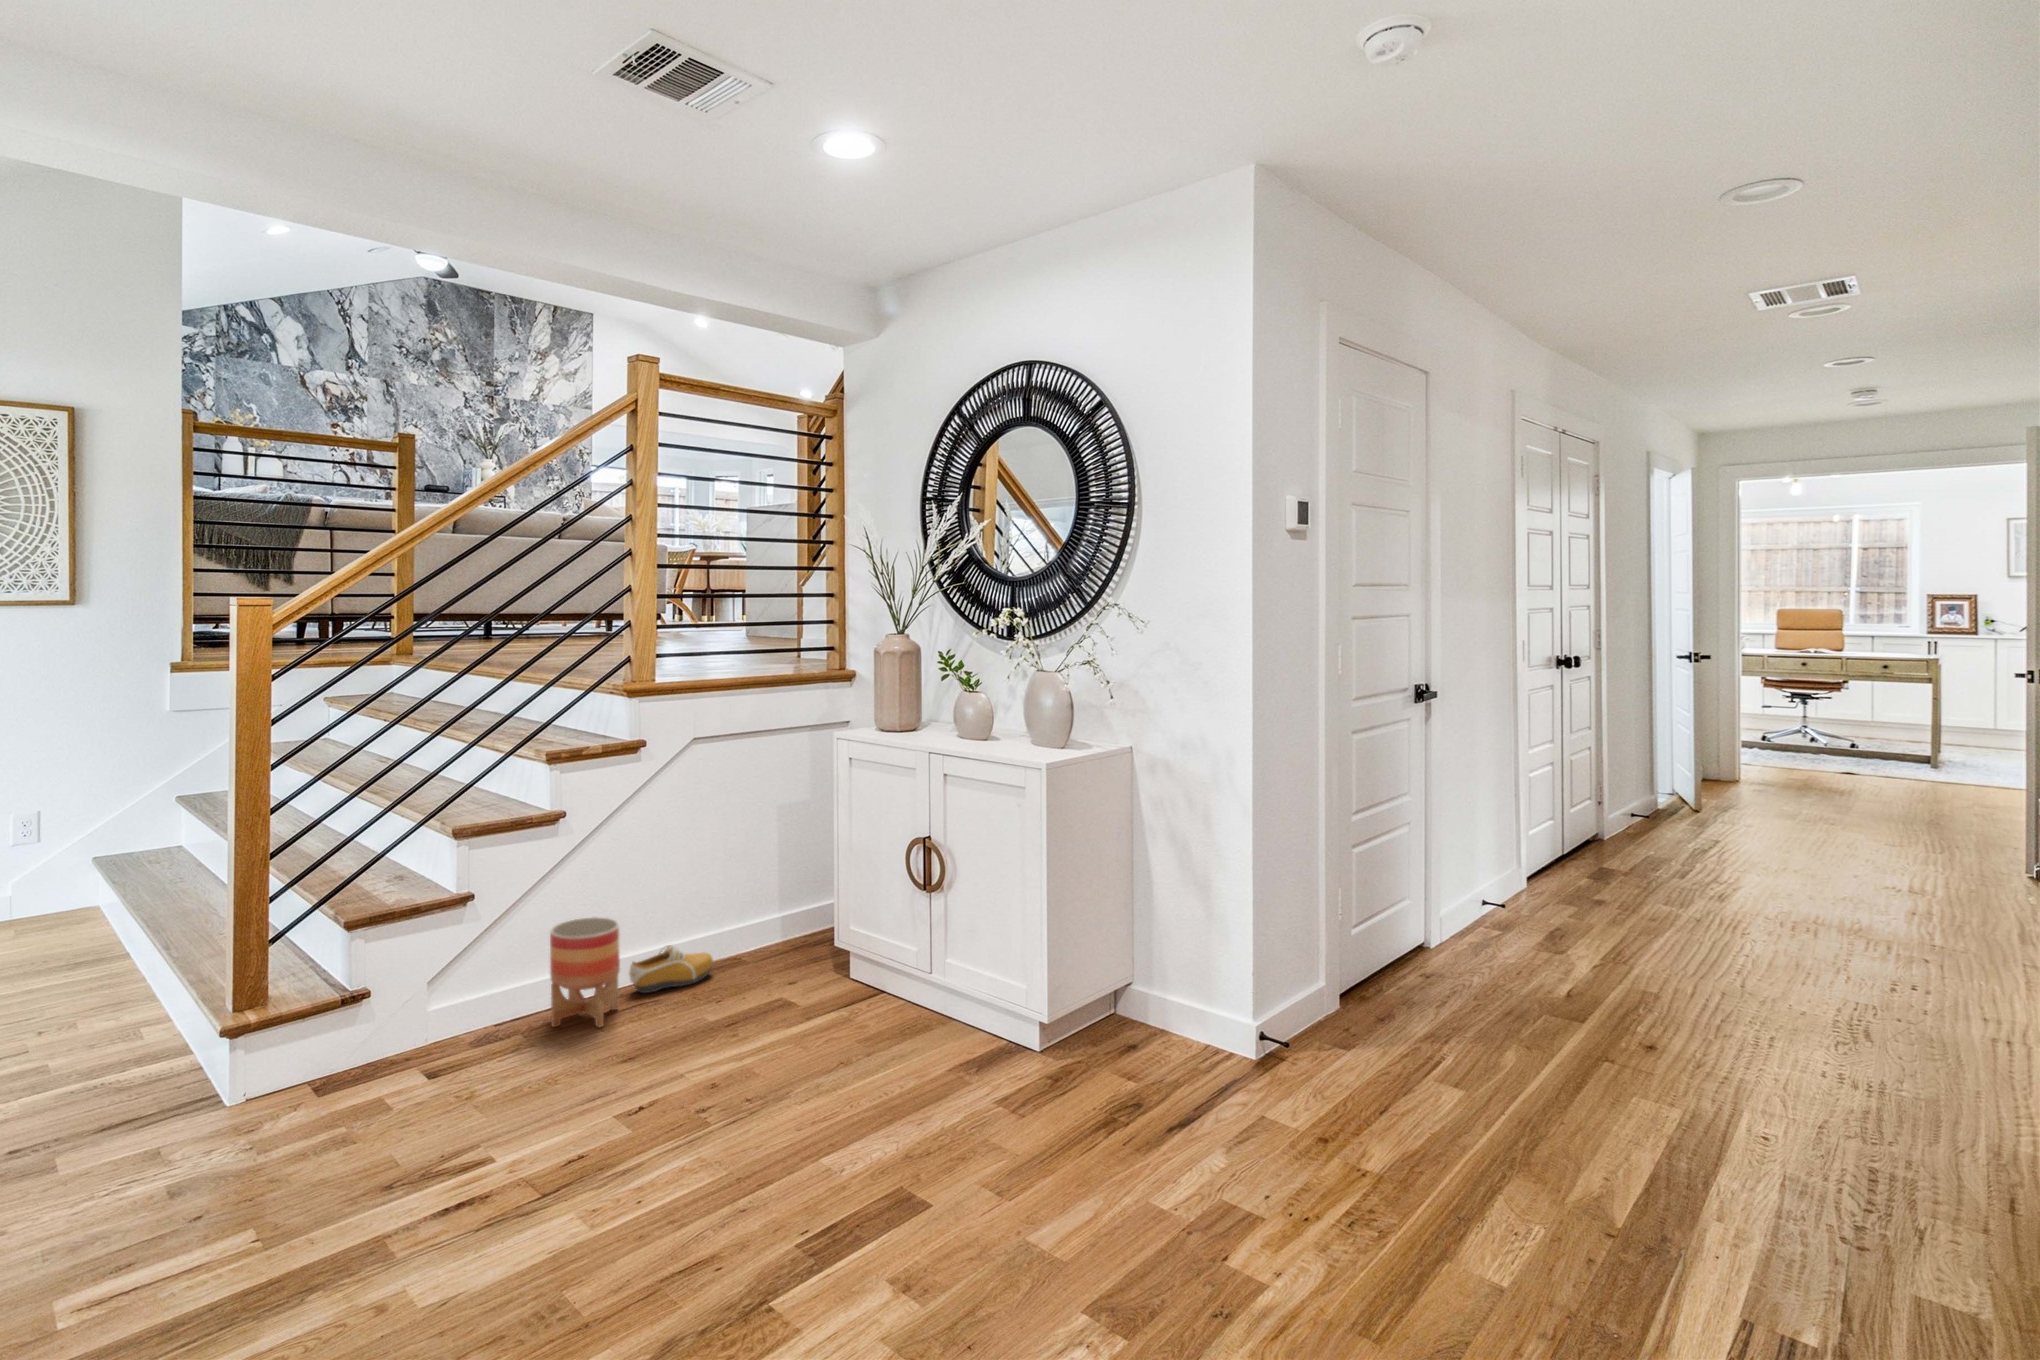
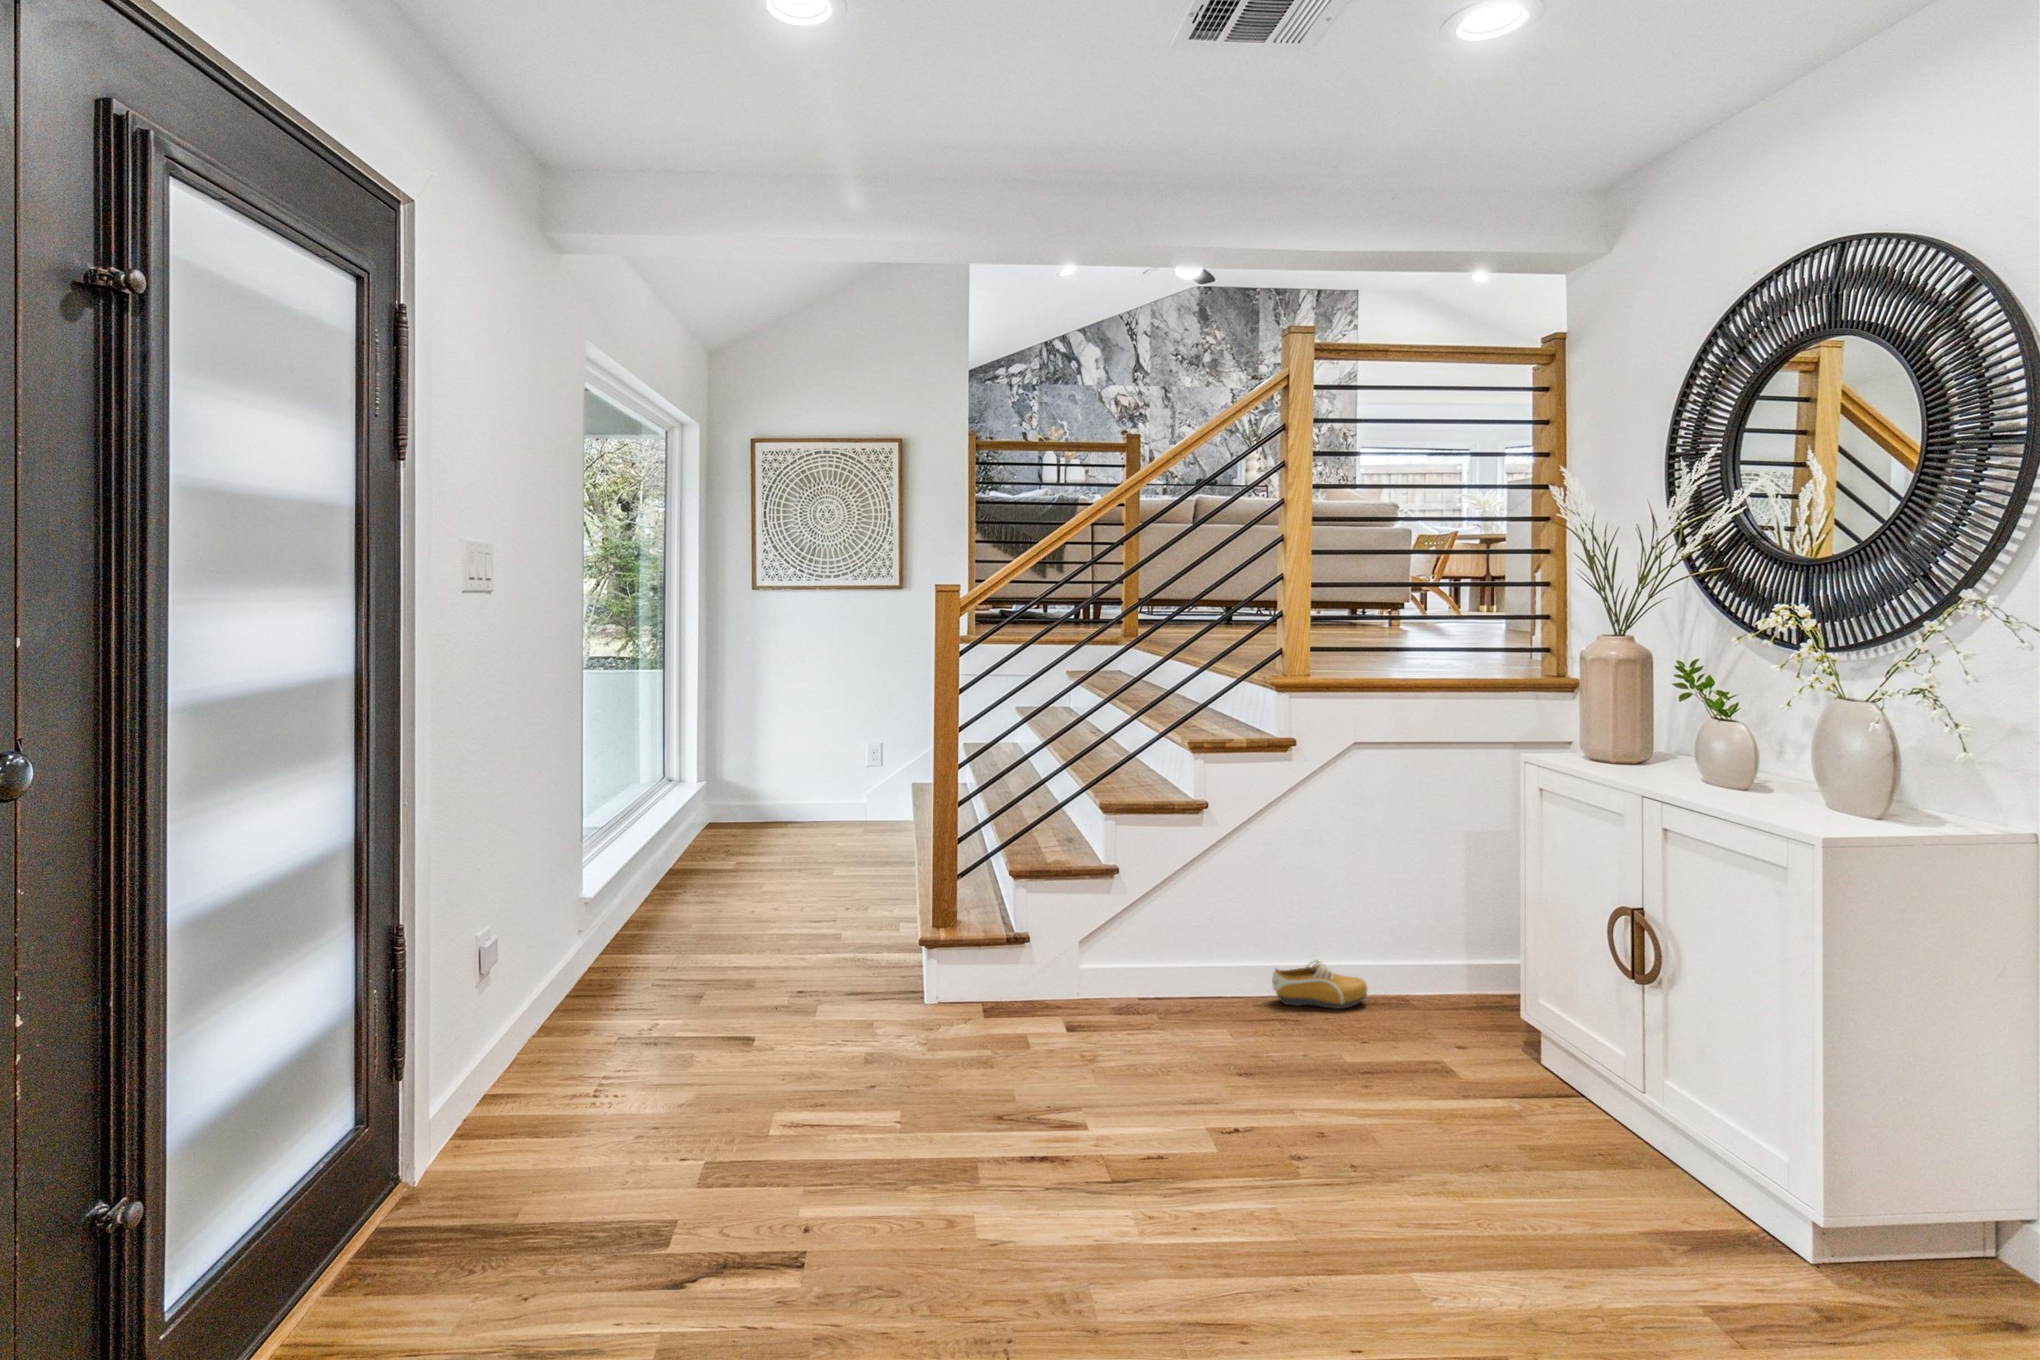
planter: present [550,917,620,1027] -> none [1186,912,1256,1028]

